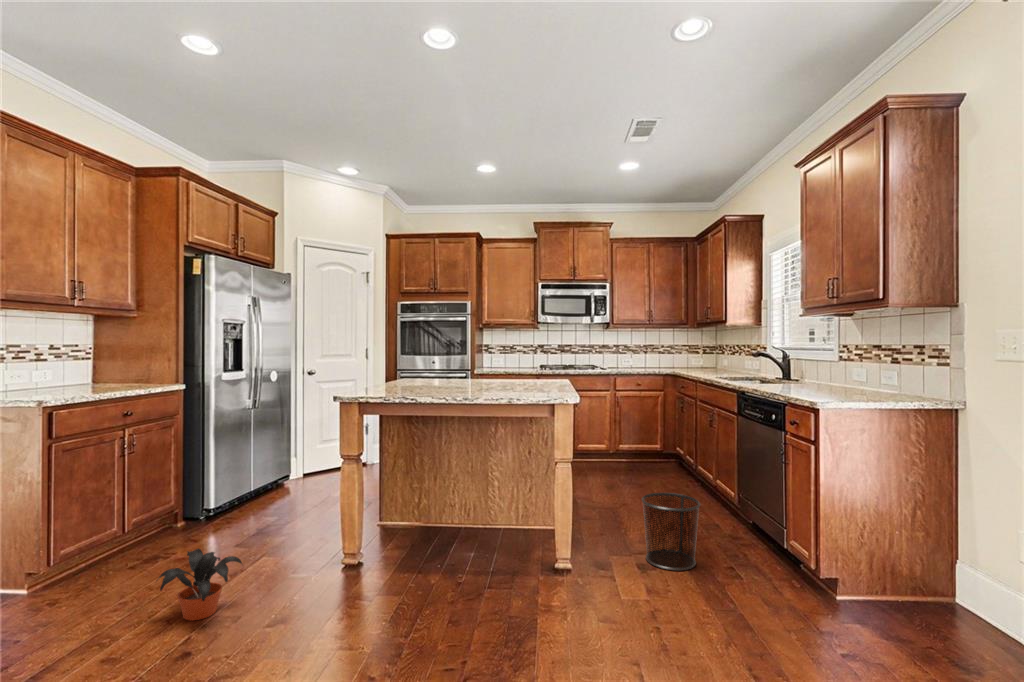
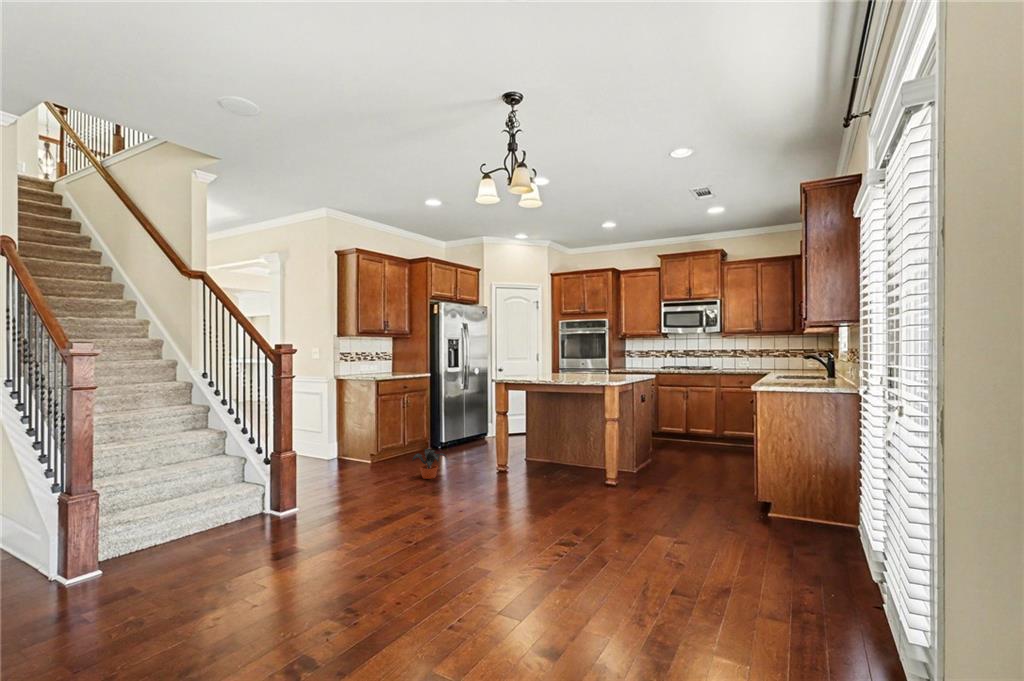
waste bin: present [642,493,700,571] -> none [667,447,706,495]

